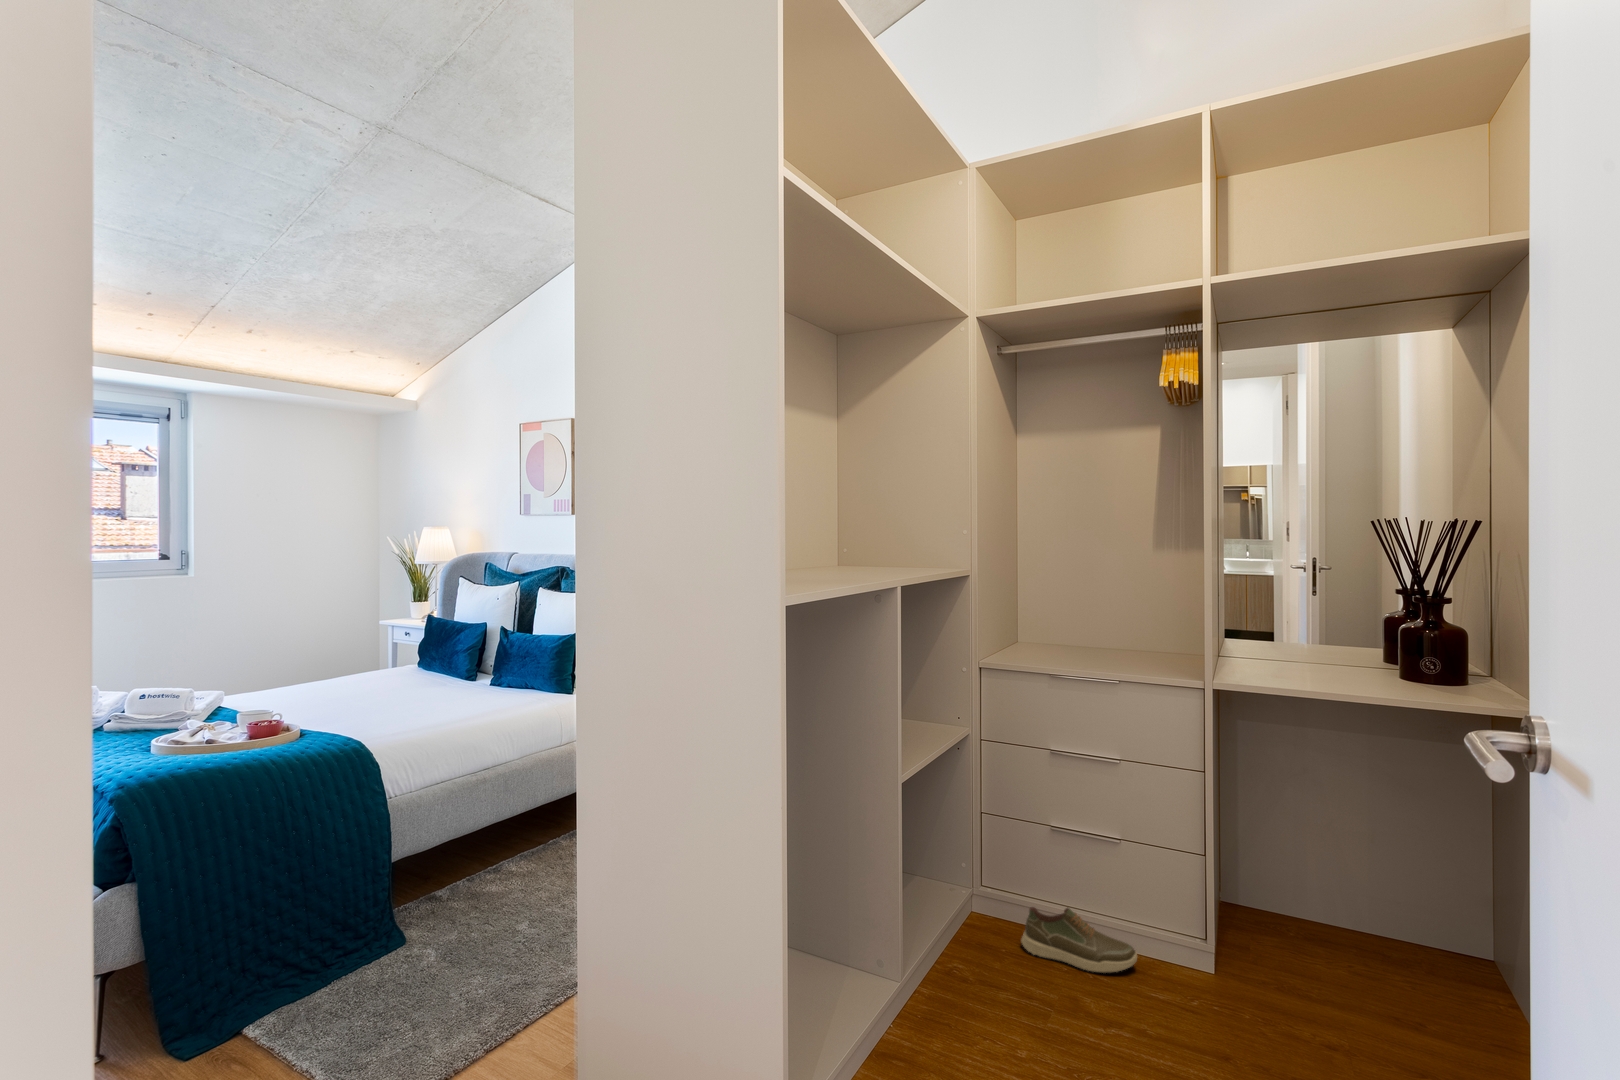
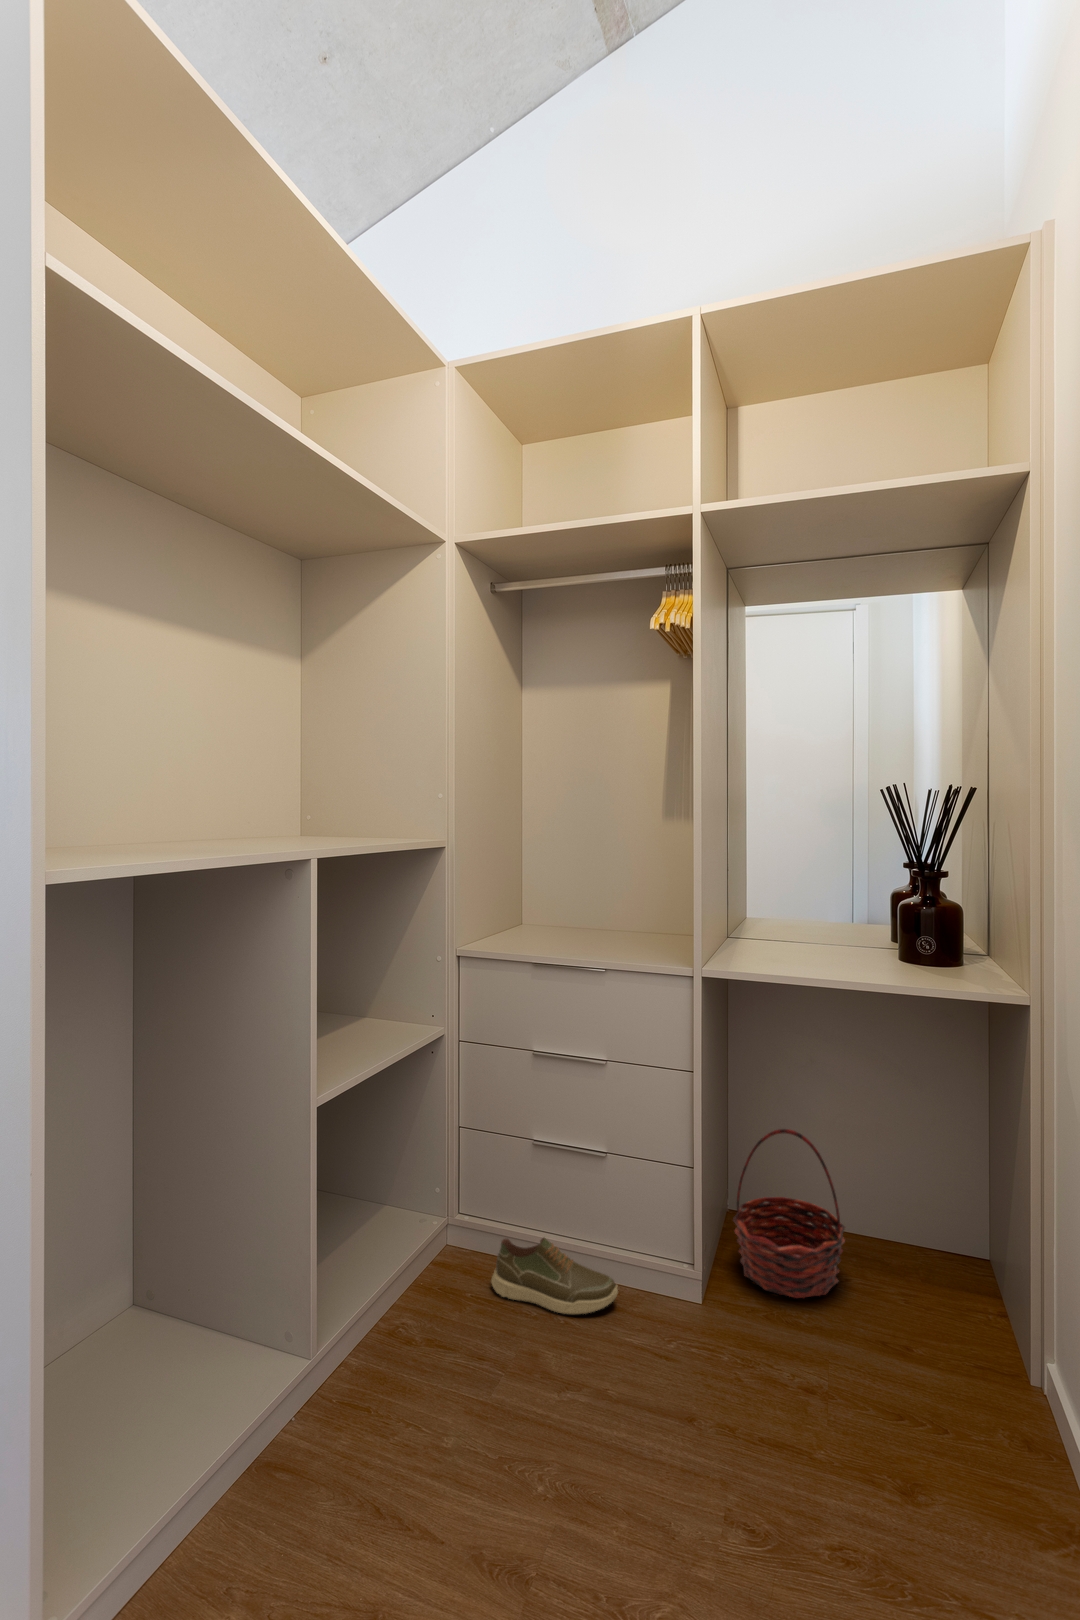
basket: none [1236,827,1348,976] -> present [733,1129,845,1298]

